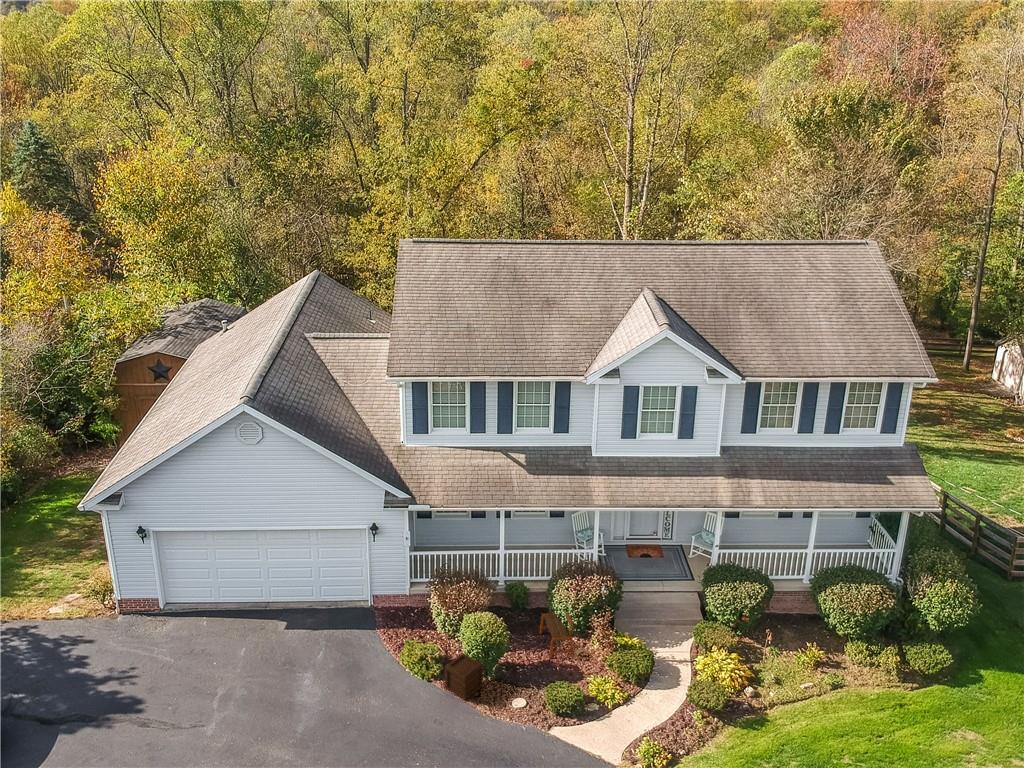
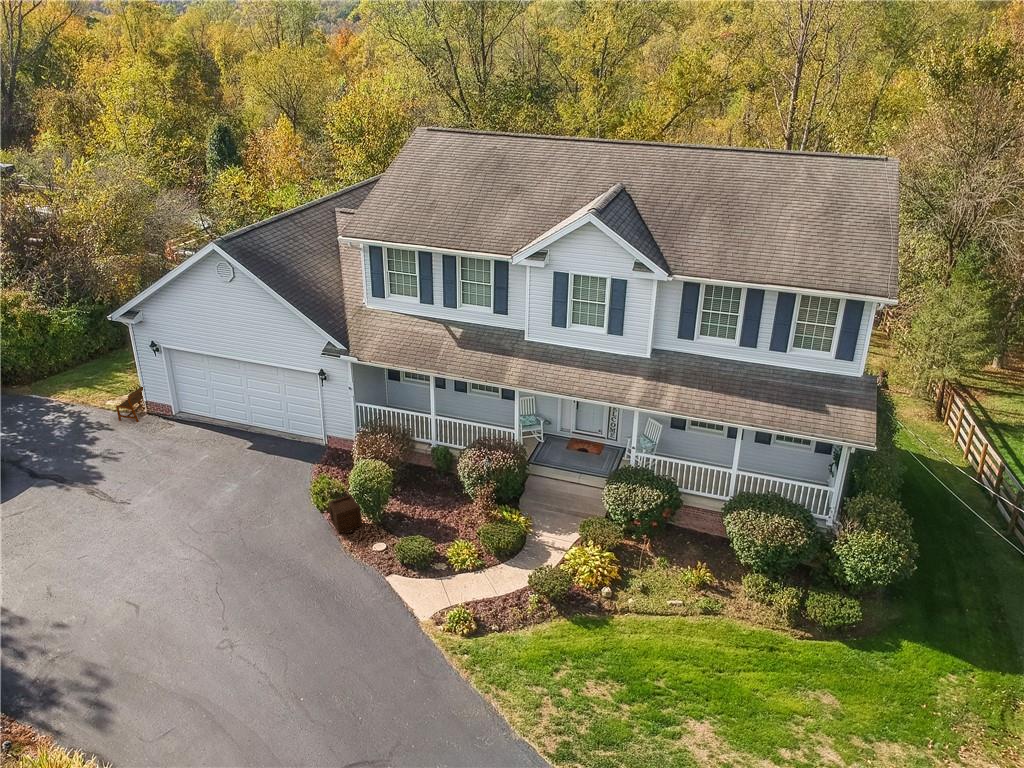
bench: present [540,612,573,659] -> present [116,387,145,422]

